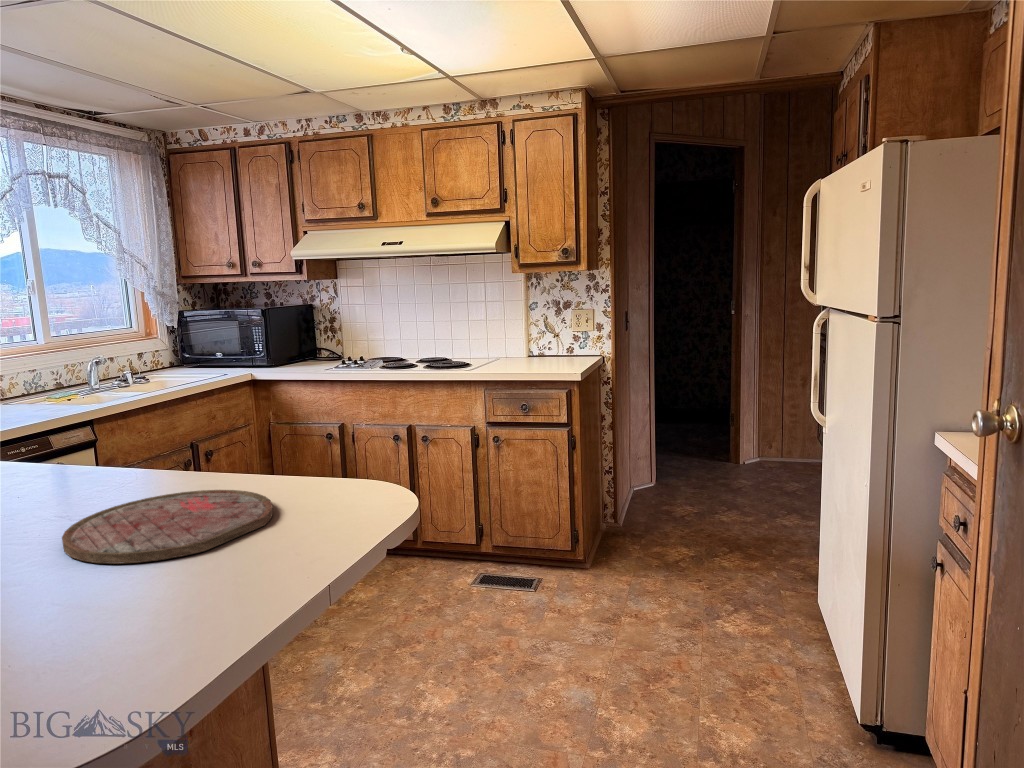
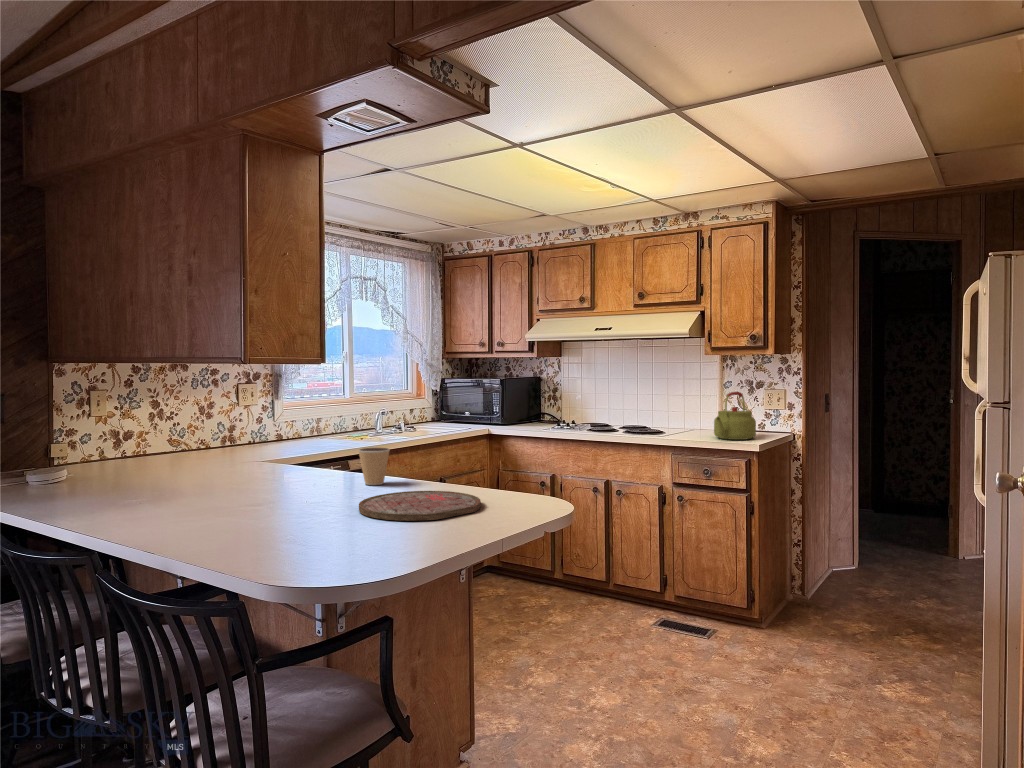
kettle: none [527,314,572,368] -> present [714,392,756,440]
coffee cup: none [56,428,112,489] -> present [359,448,390,485]

